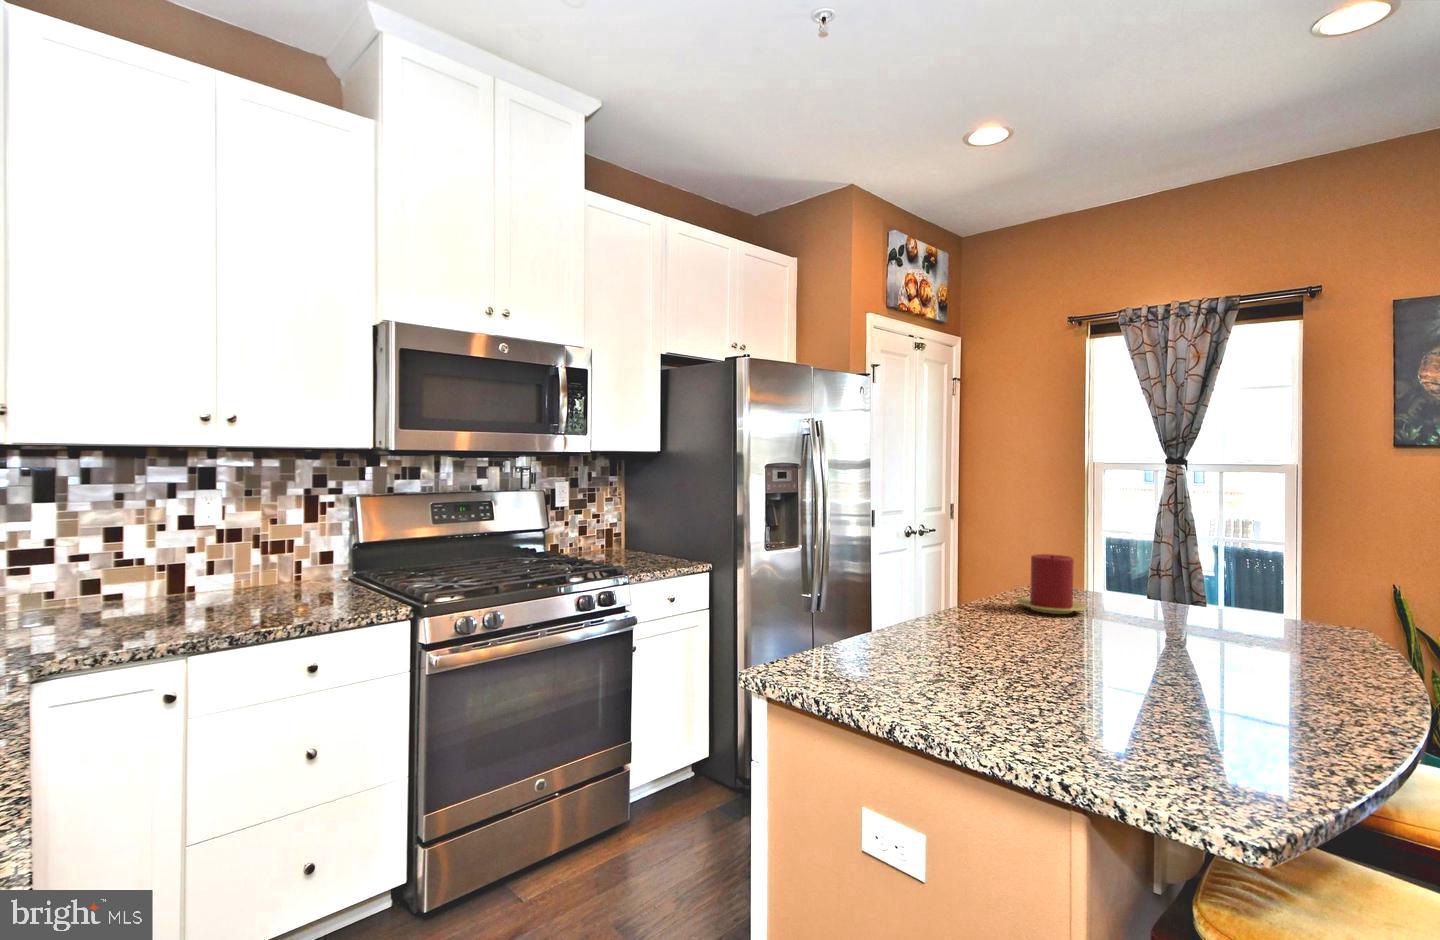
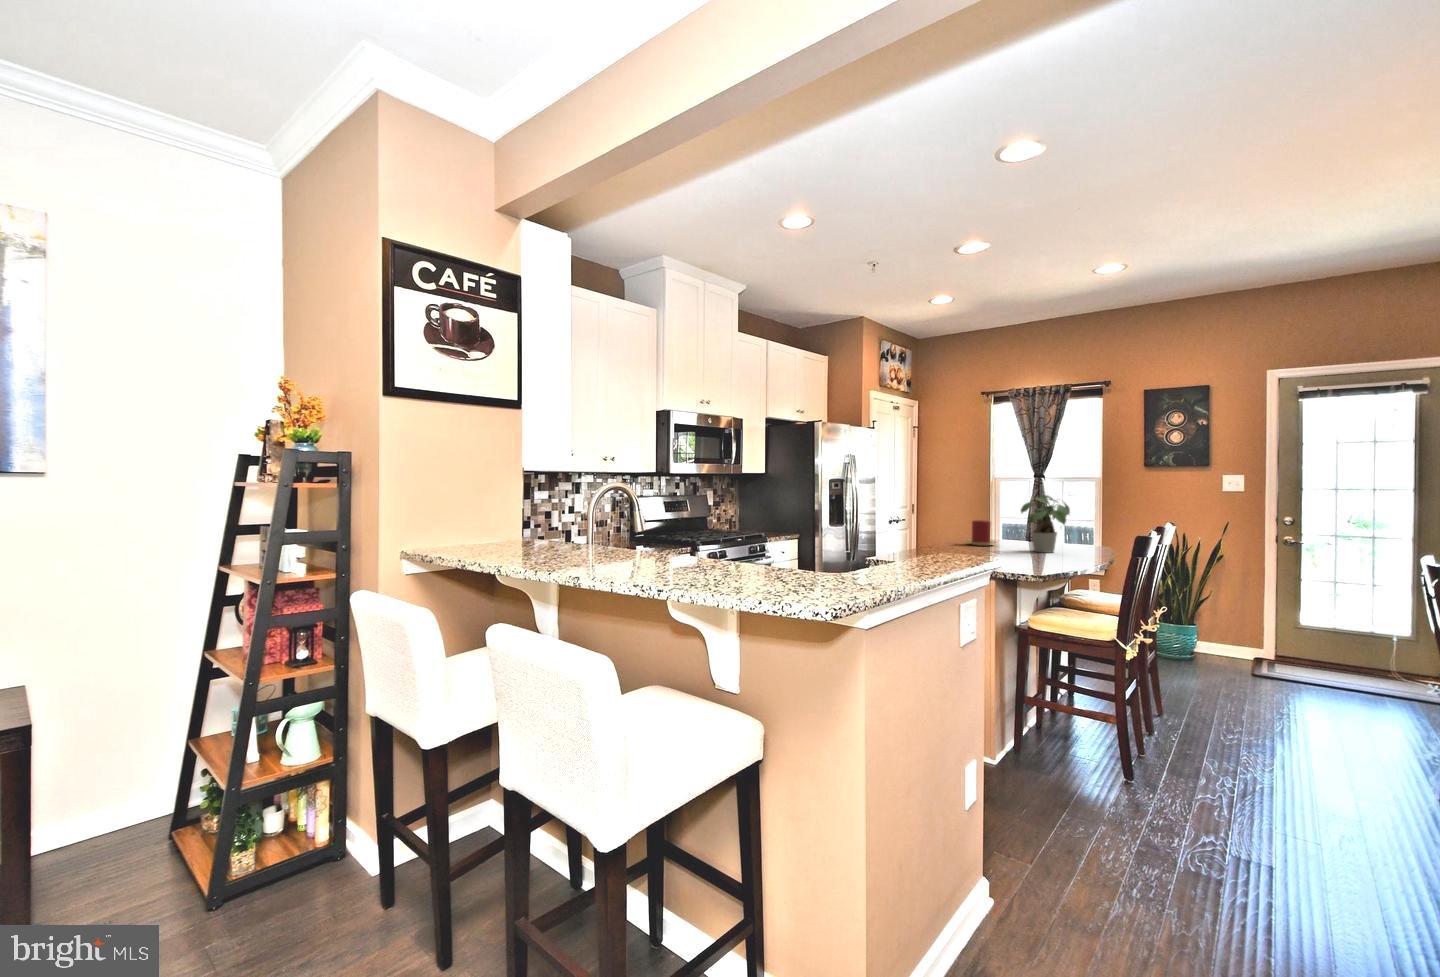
potted plant: none [1146,503,1278,647] -> present [1021,496,1070,553]

